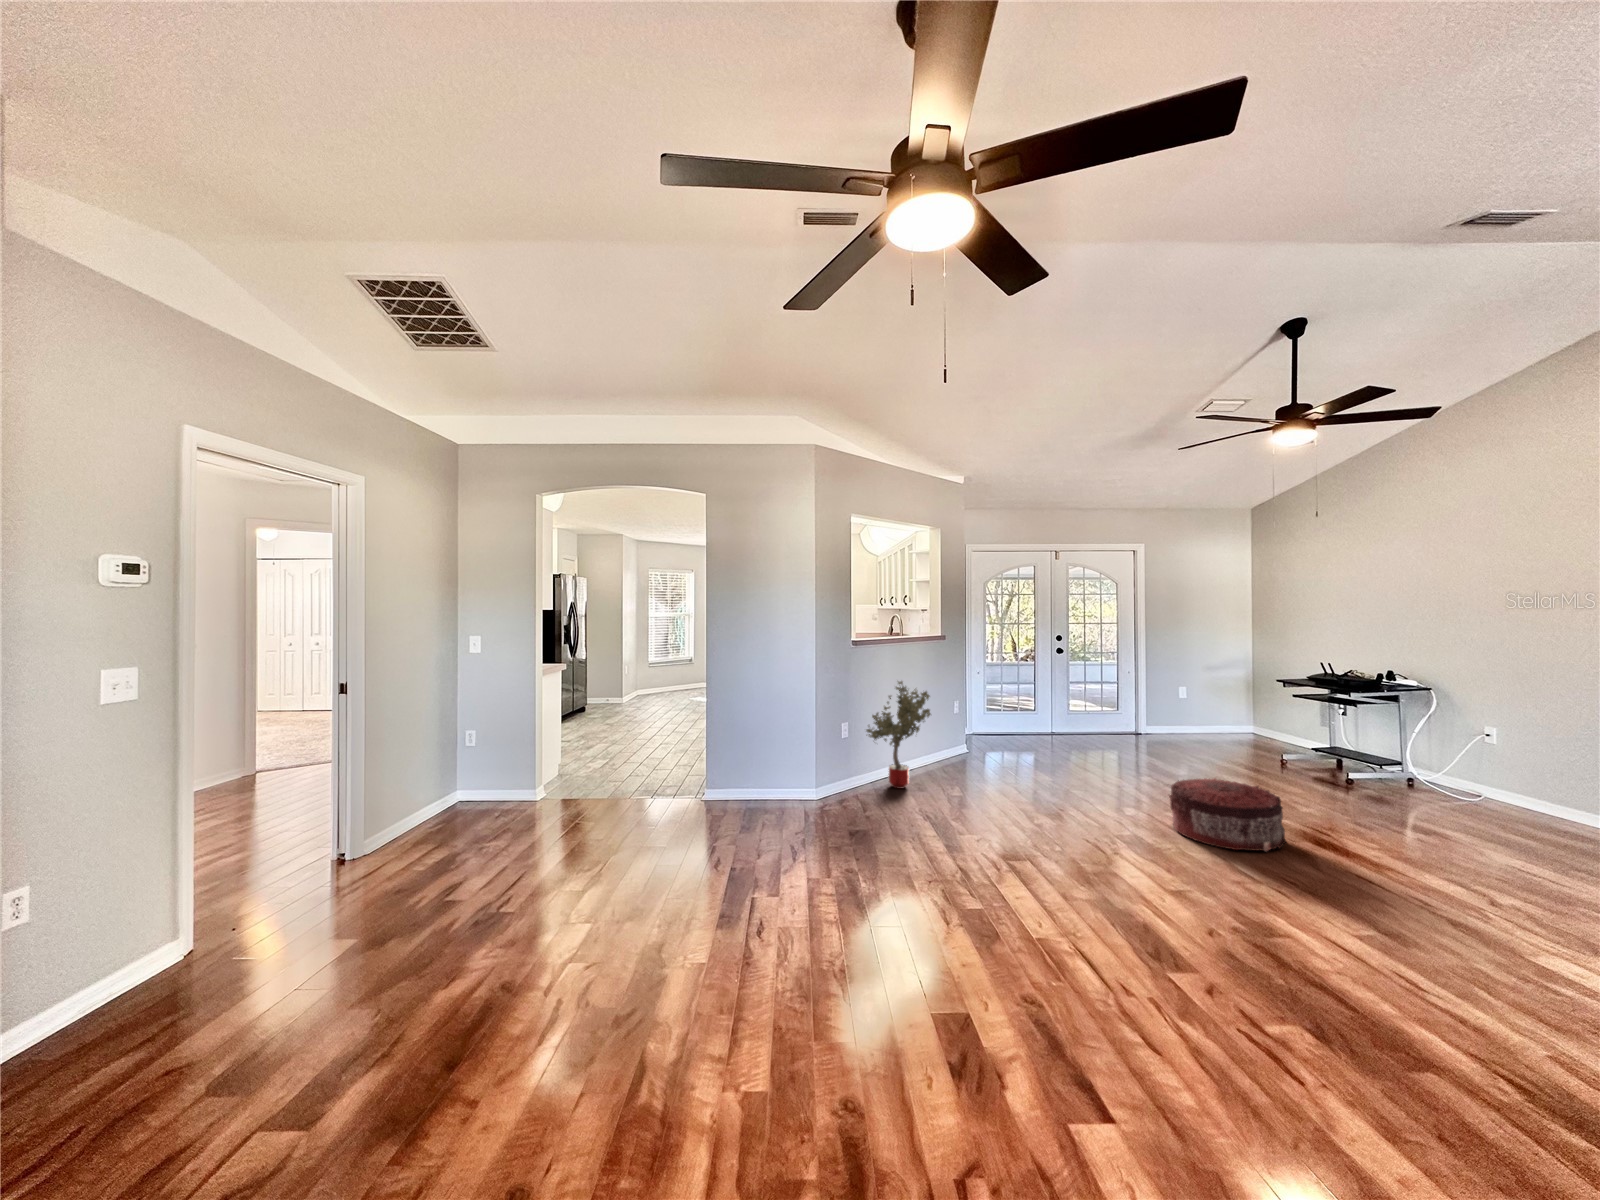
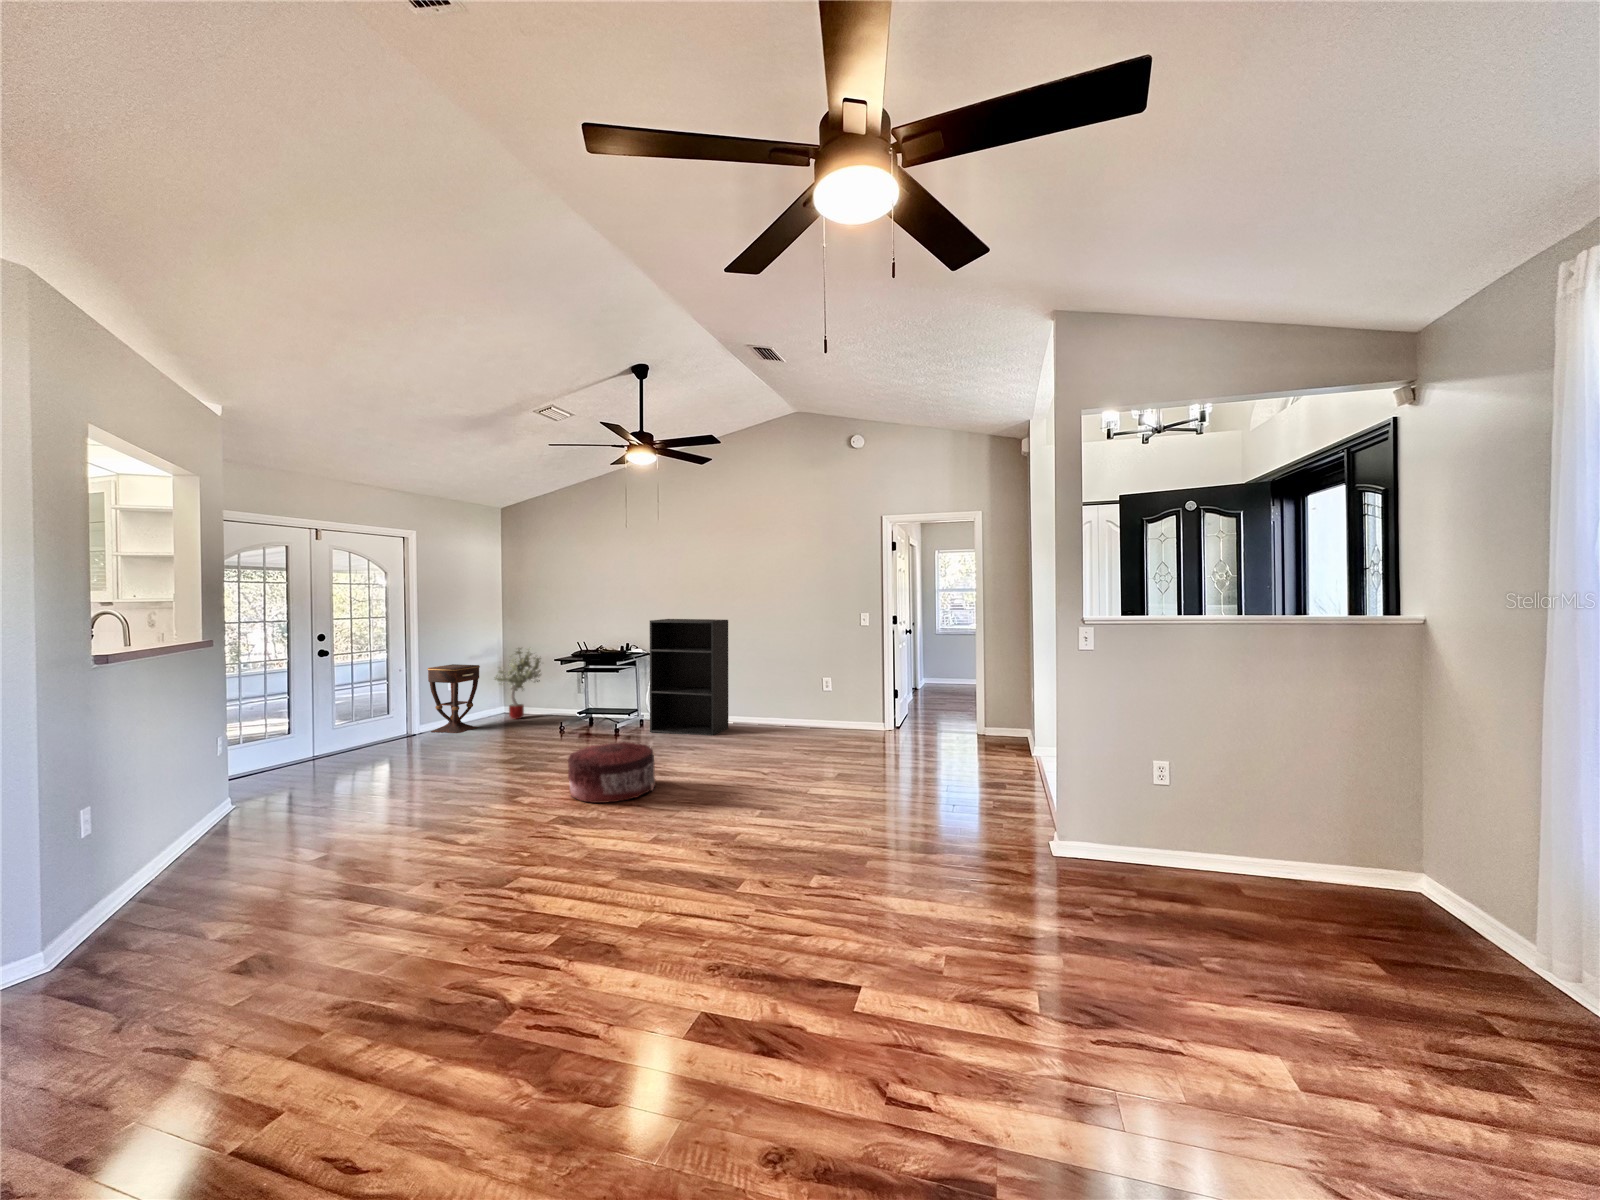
bookshelf: none [1398,649,1565,831] -> present [650,619,728,736]
side table: none [1154,673,1206,740] -> present [427,664,480,733]
potted tree: present [866,681,931,789] -> present [495,648,541,719]

